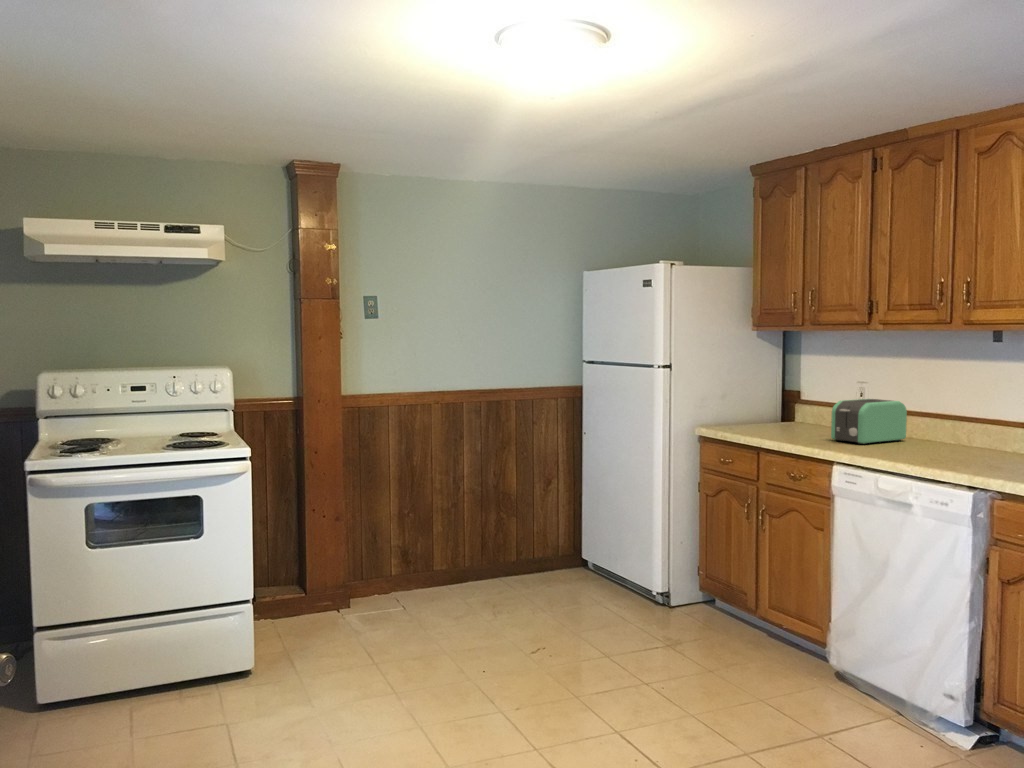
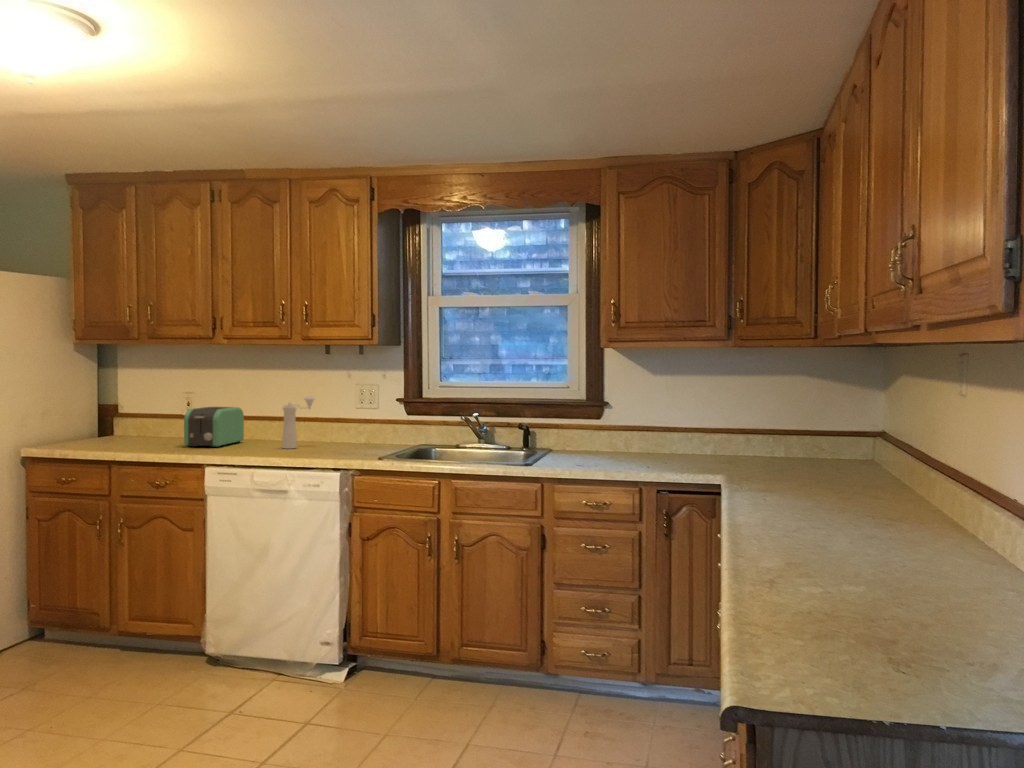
pepper mill: none [934,392,984,455] -> present [282,396,315,449]

